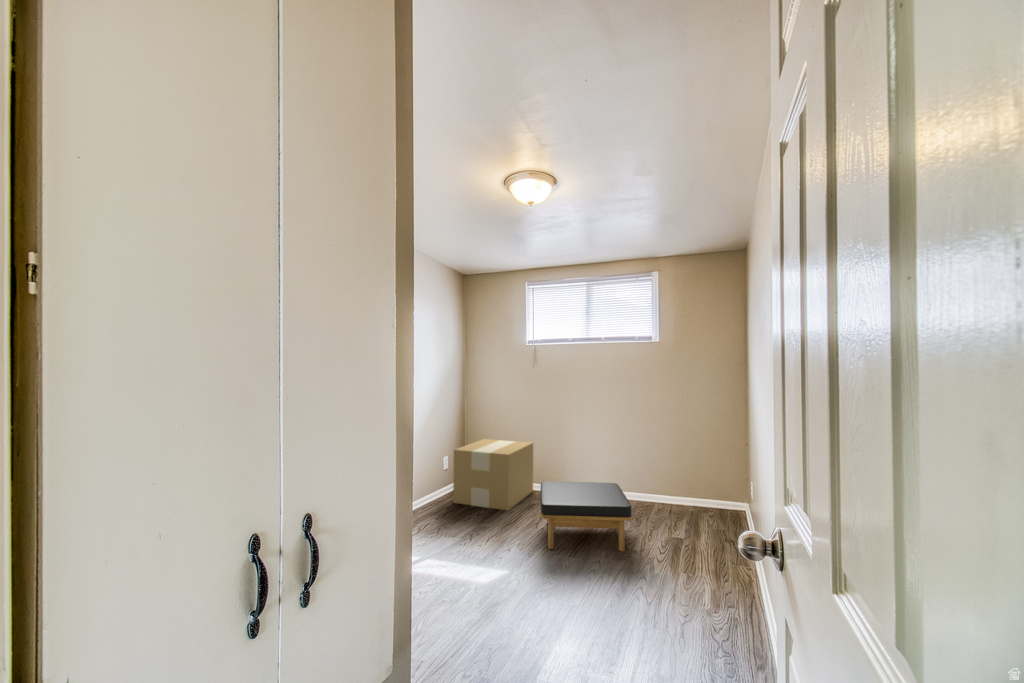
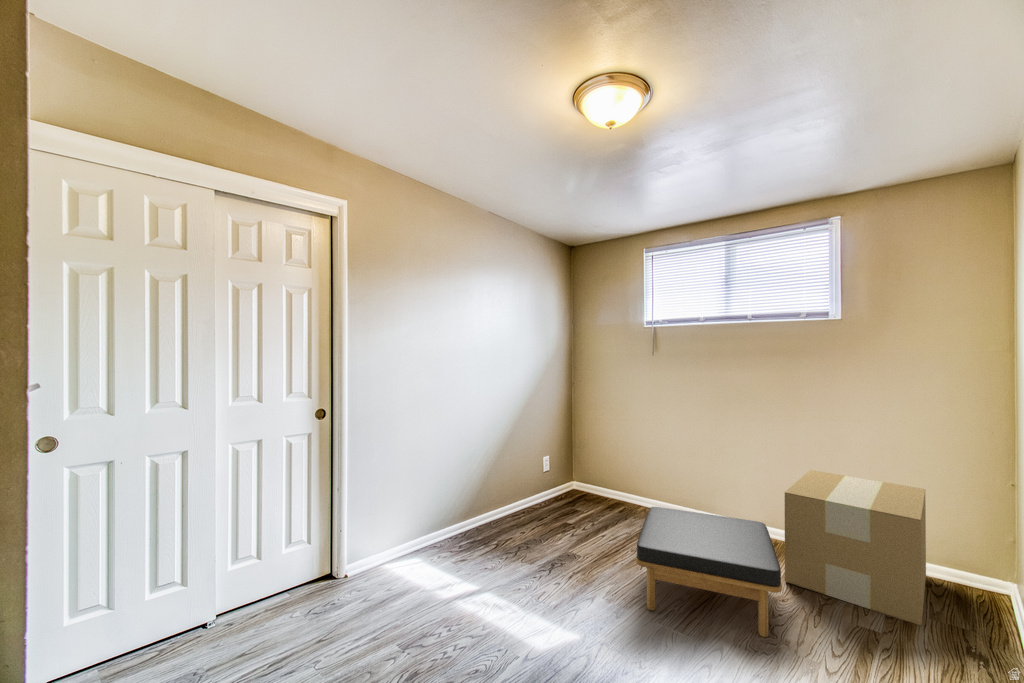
cardboard box: present [453,439,533,510] -> present [785,470,926,625]

